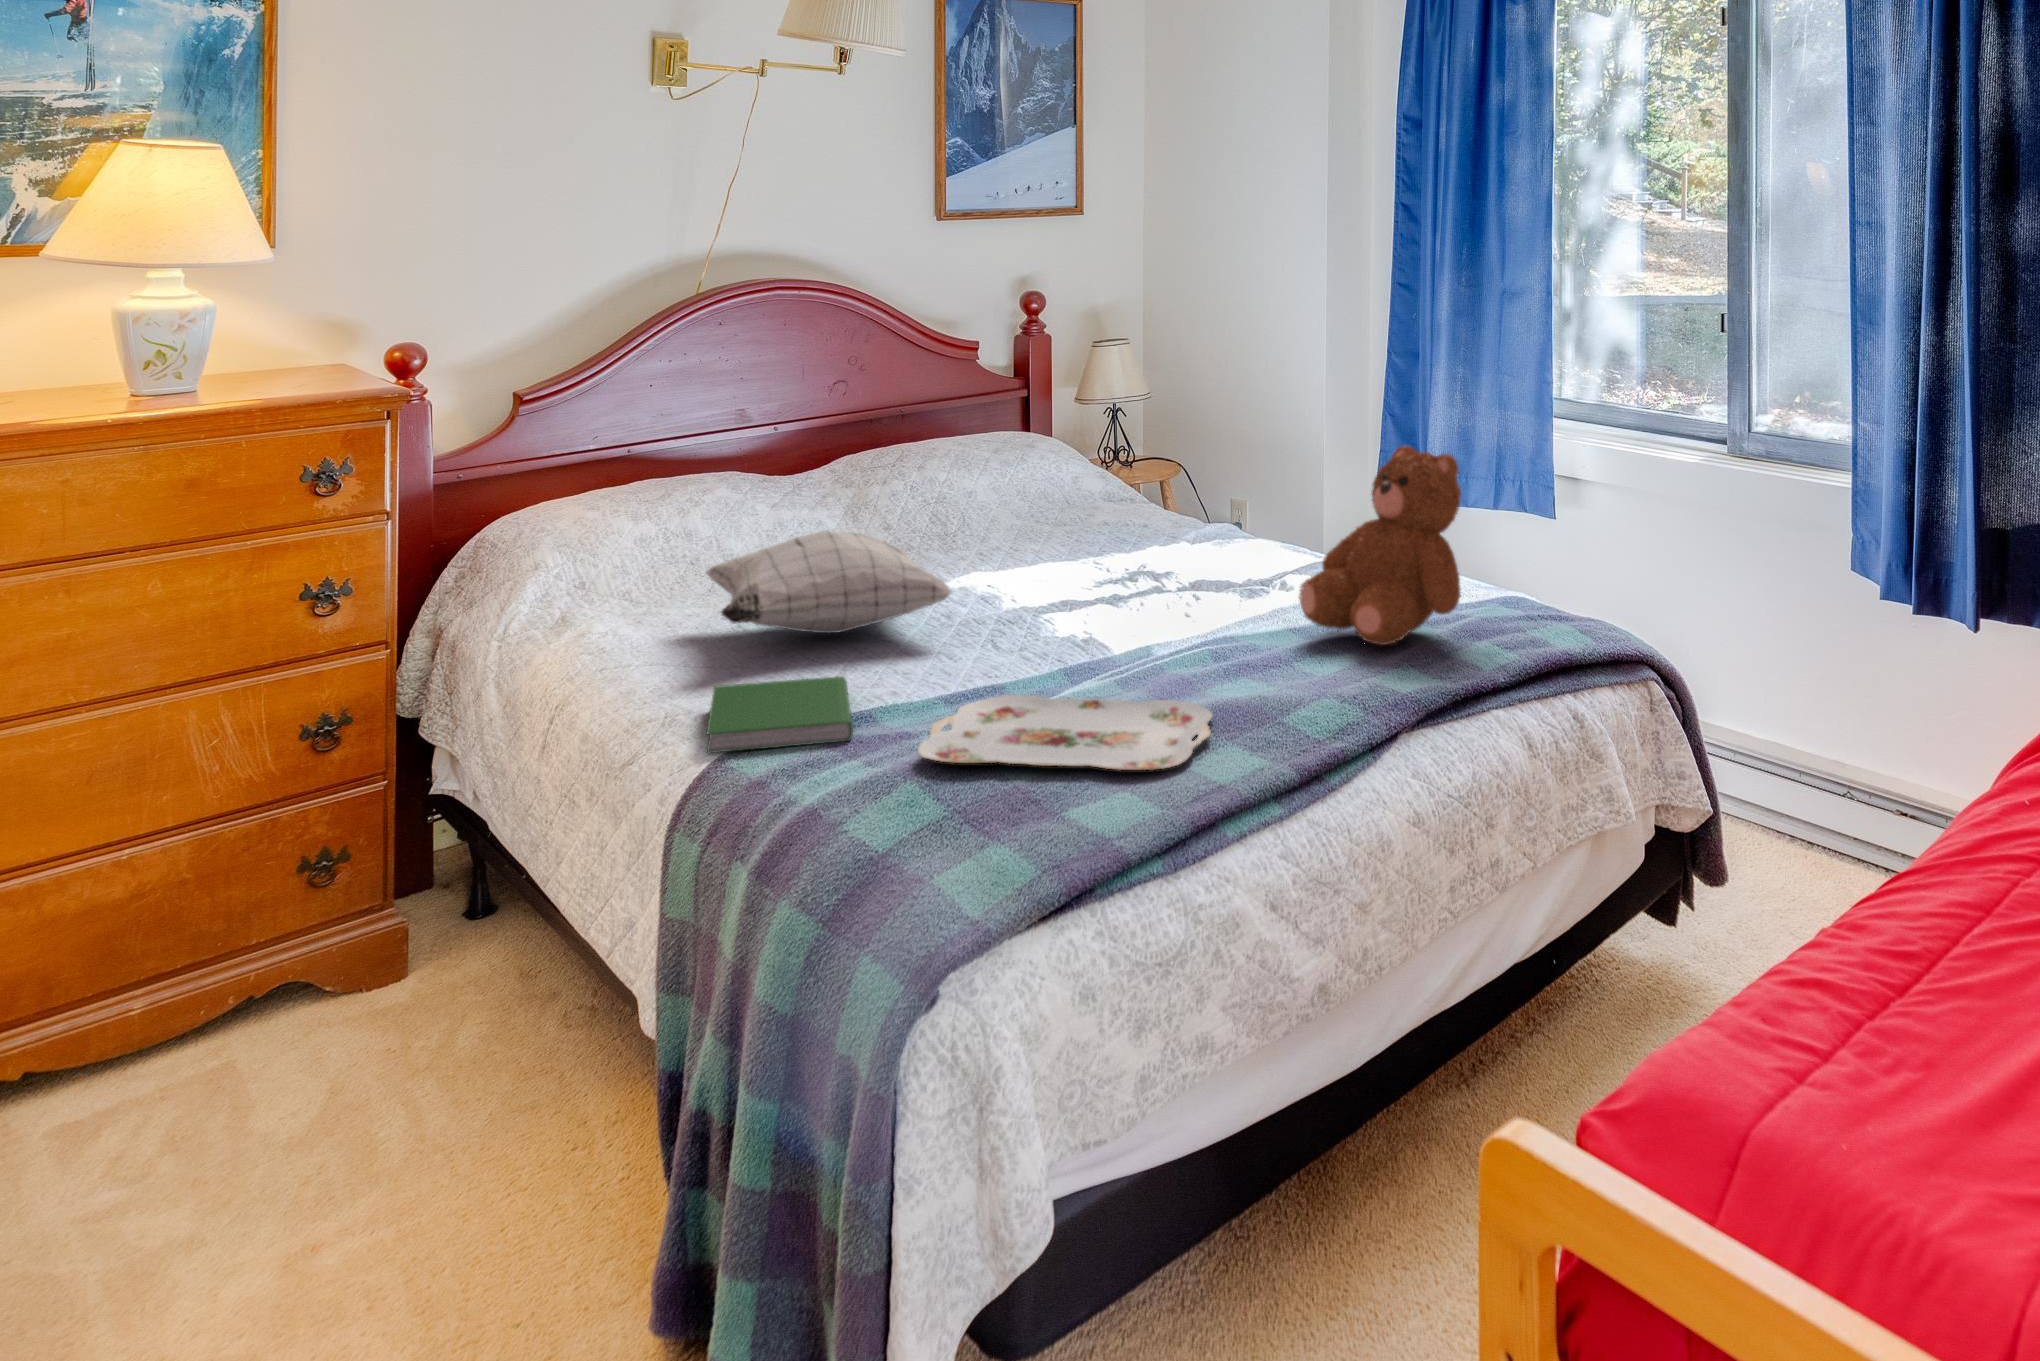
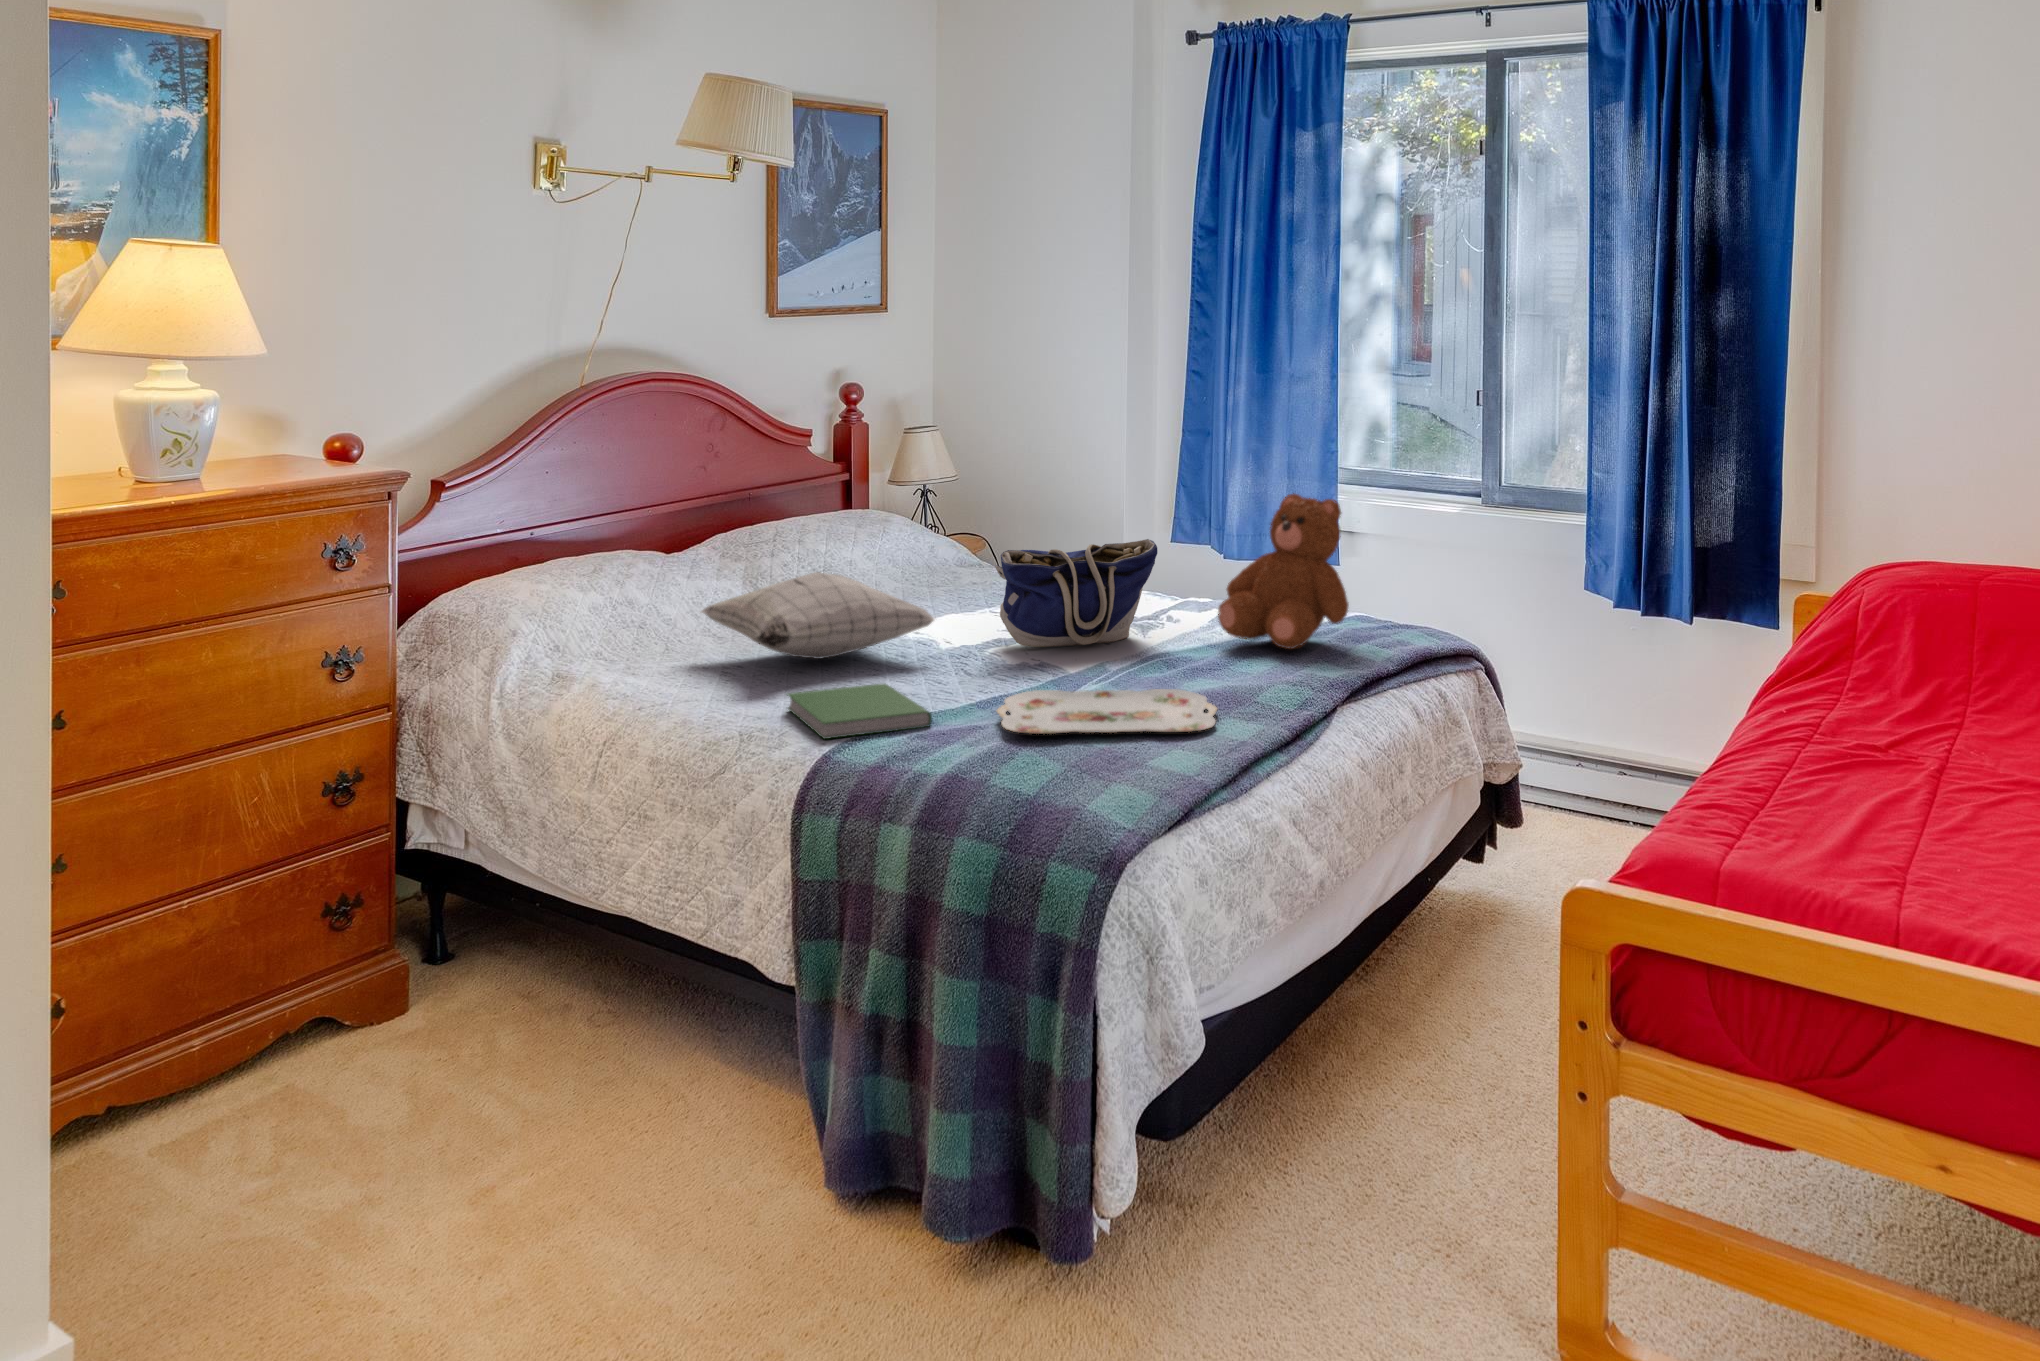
tote bag: none [1030,499,1235,628] -> present [995,539,1157,647]

